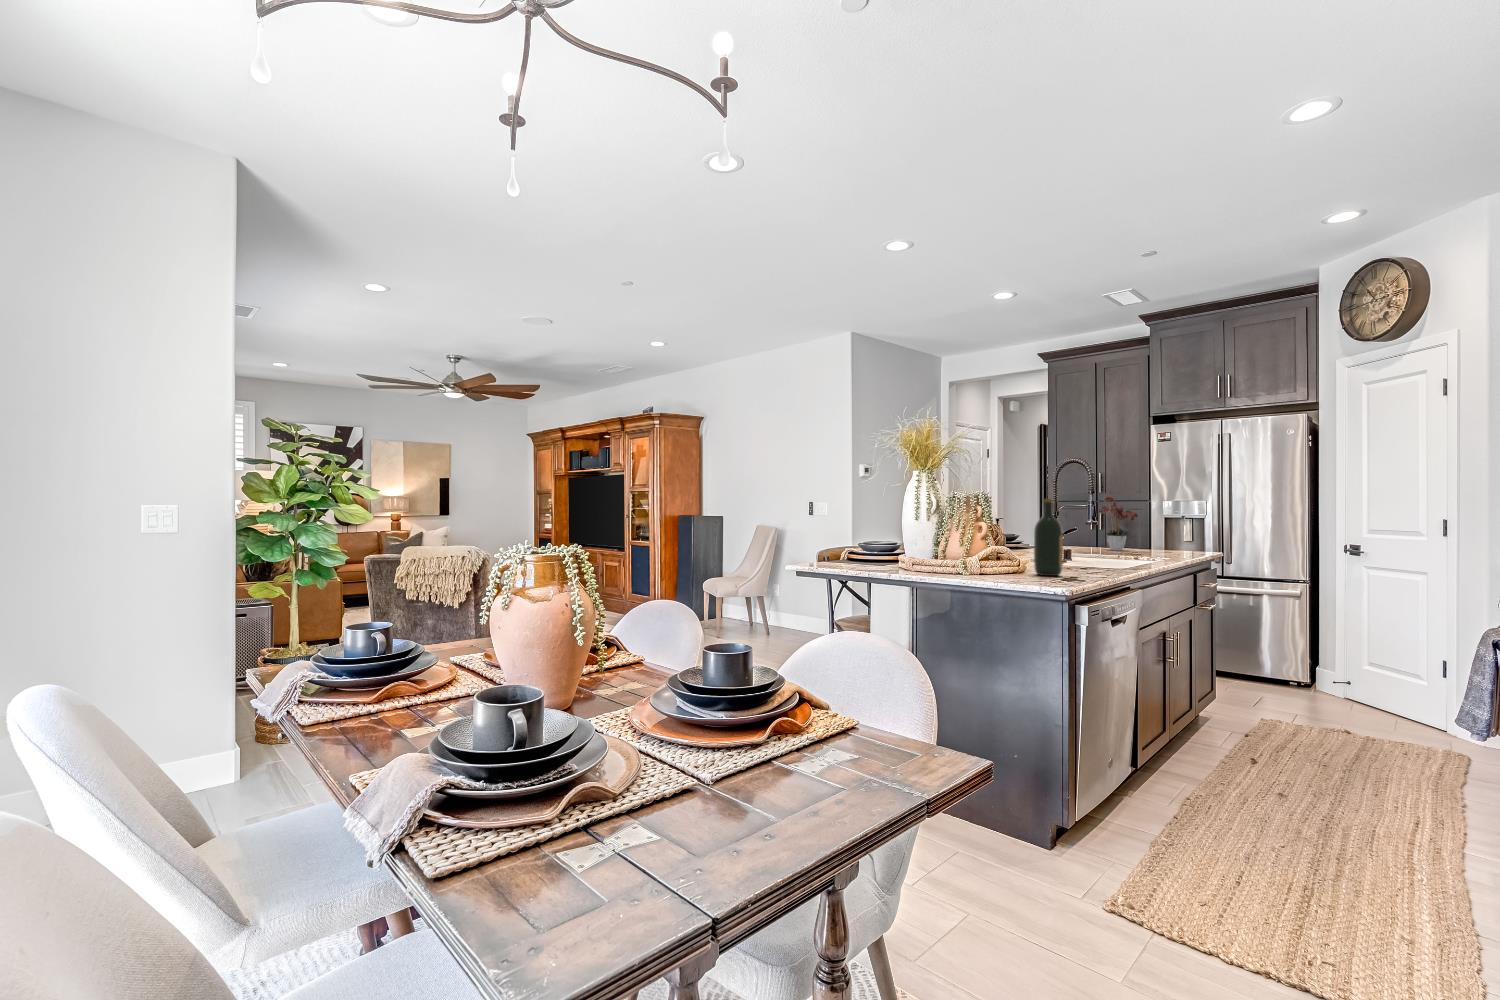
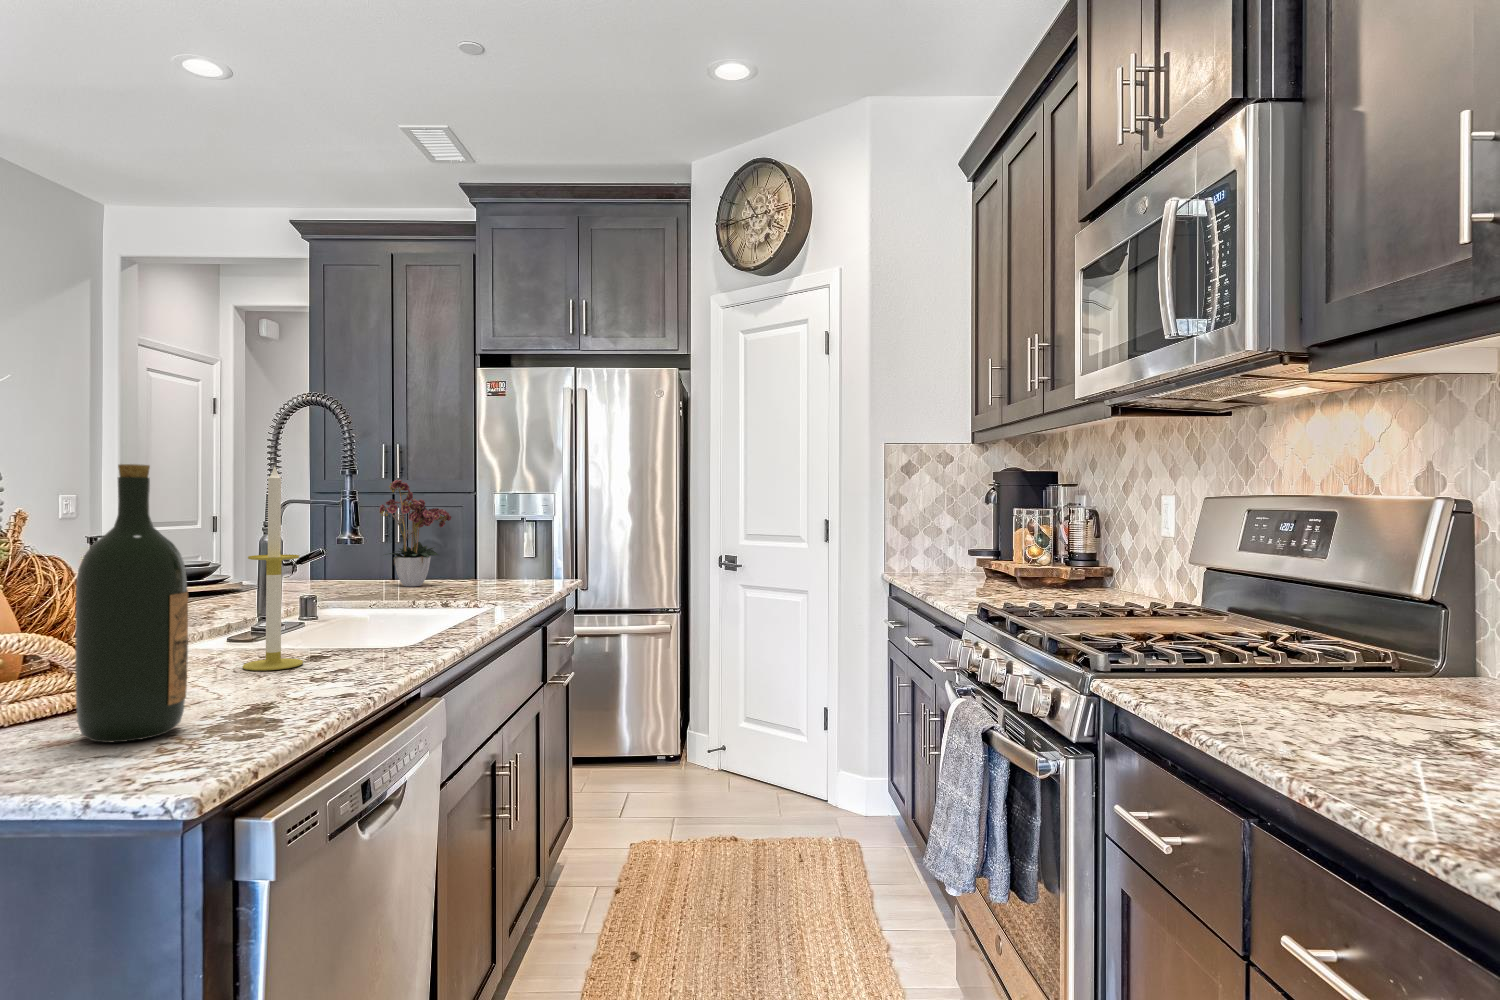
candle: none [1064,495,1085,568] -> present [242,467,303,670]

